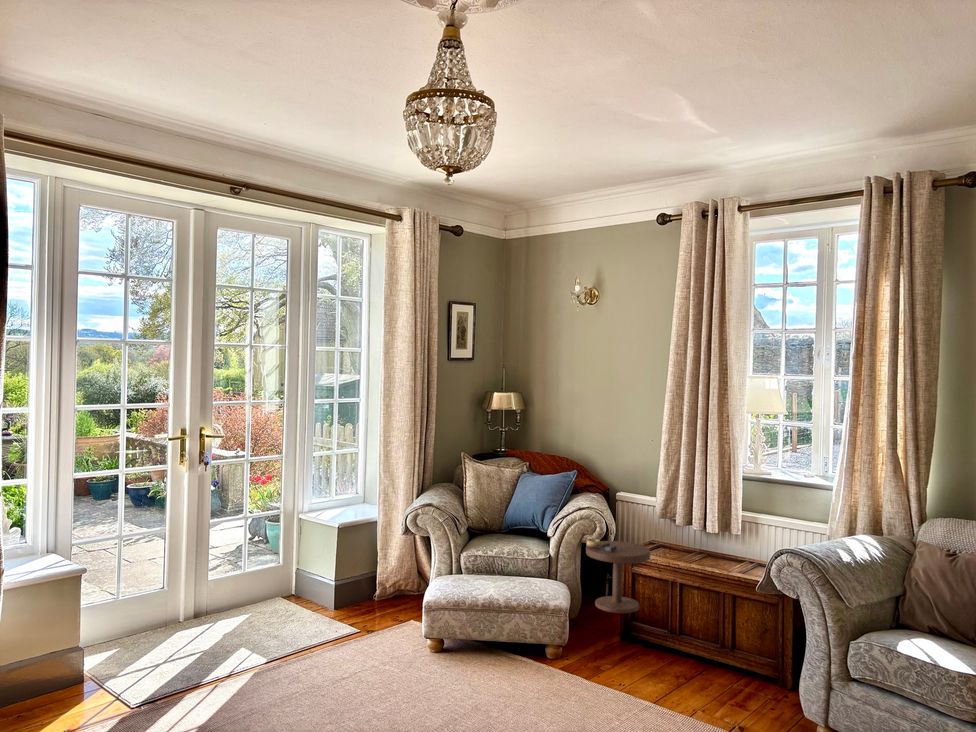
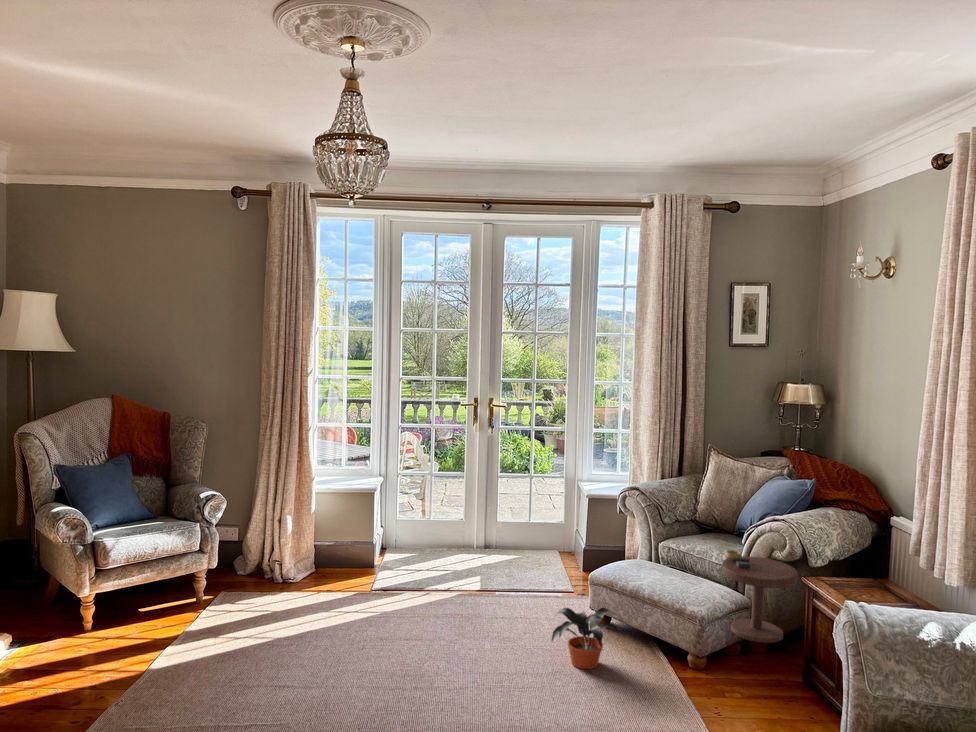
potted plant: none [443,625,515,693] -> present [552,608,619,669]

